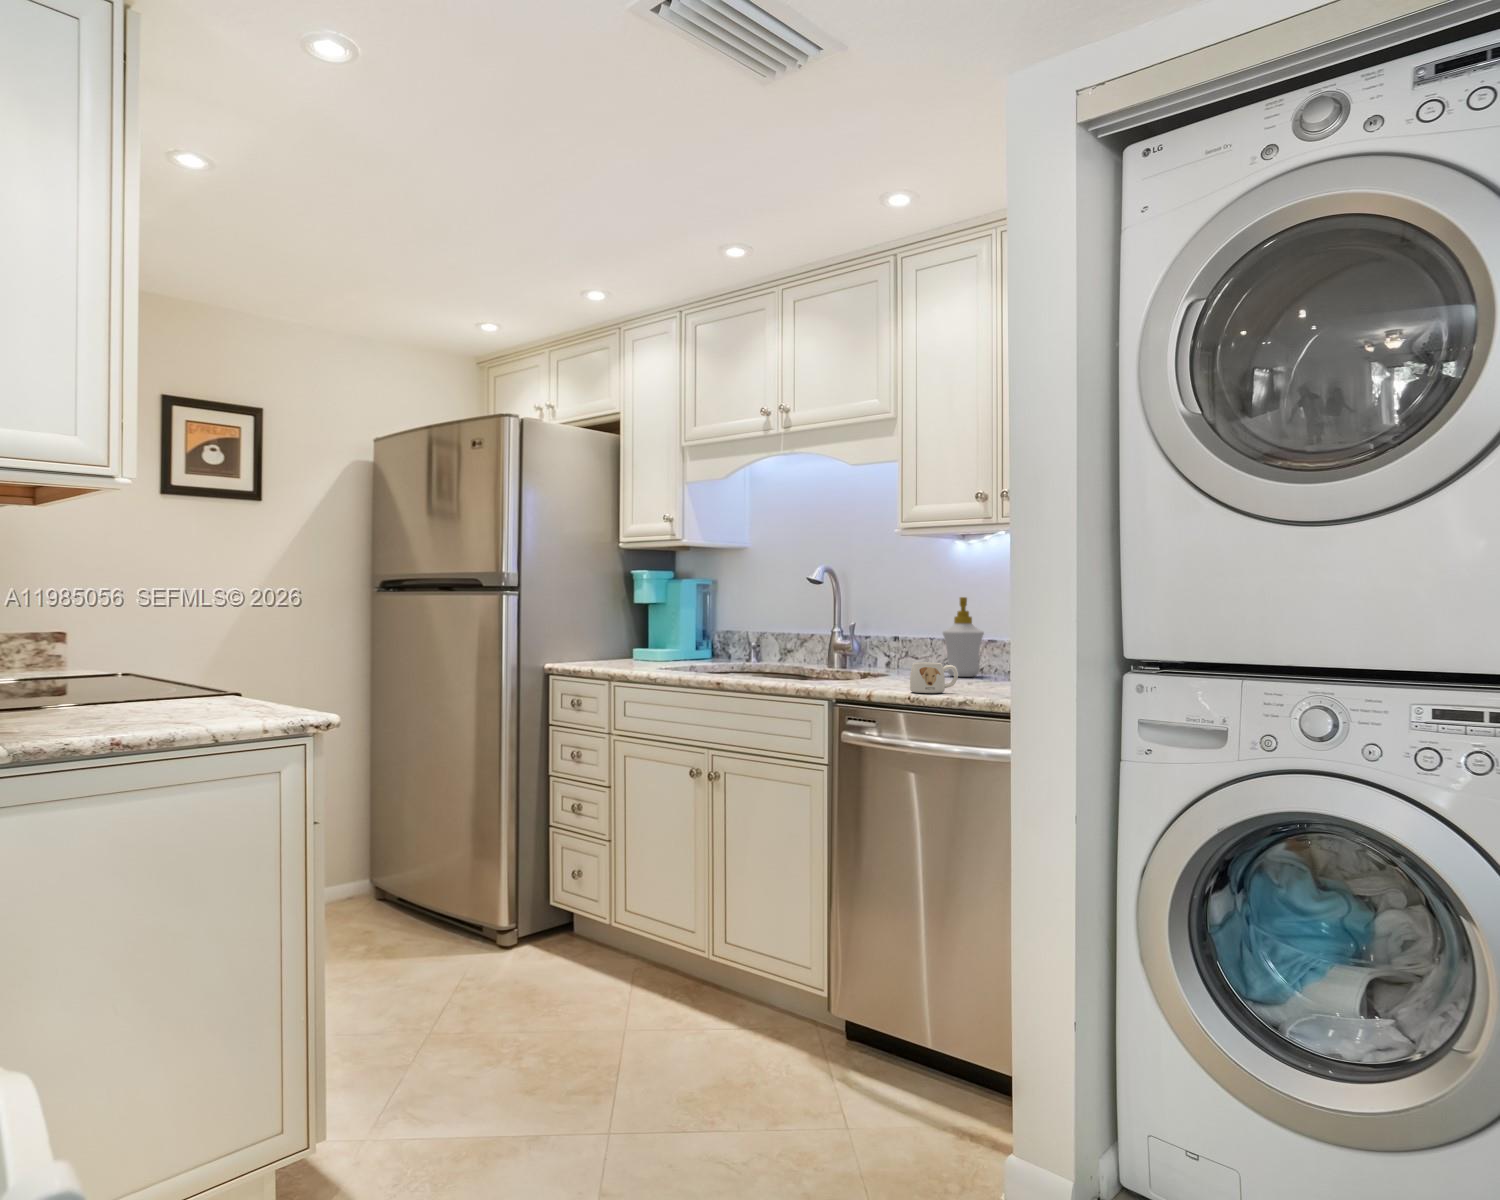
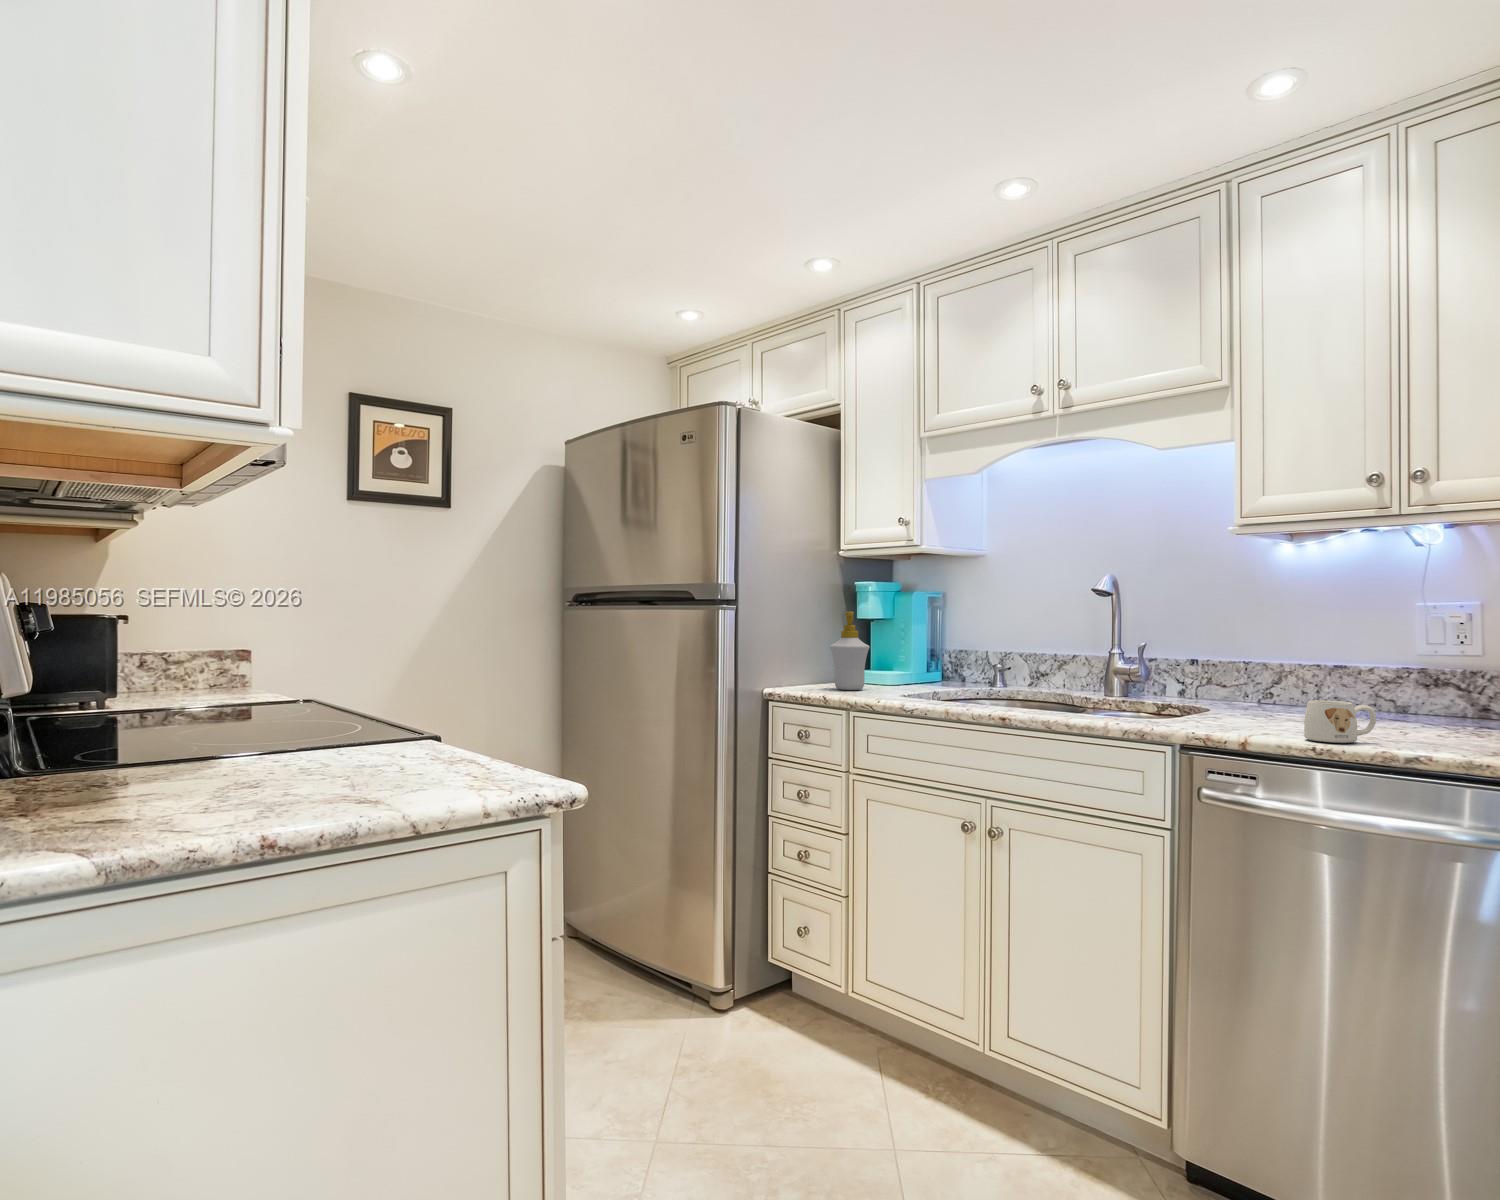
soap bottle: present [943,597,984,677] -> present [830,612,869,690]

